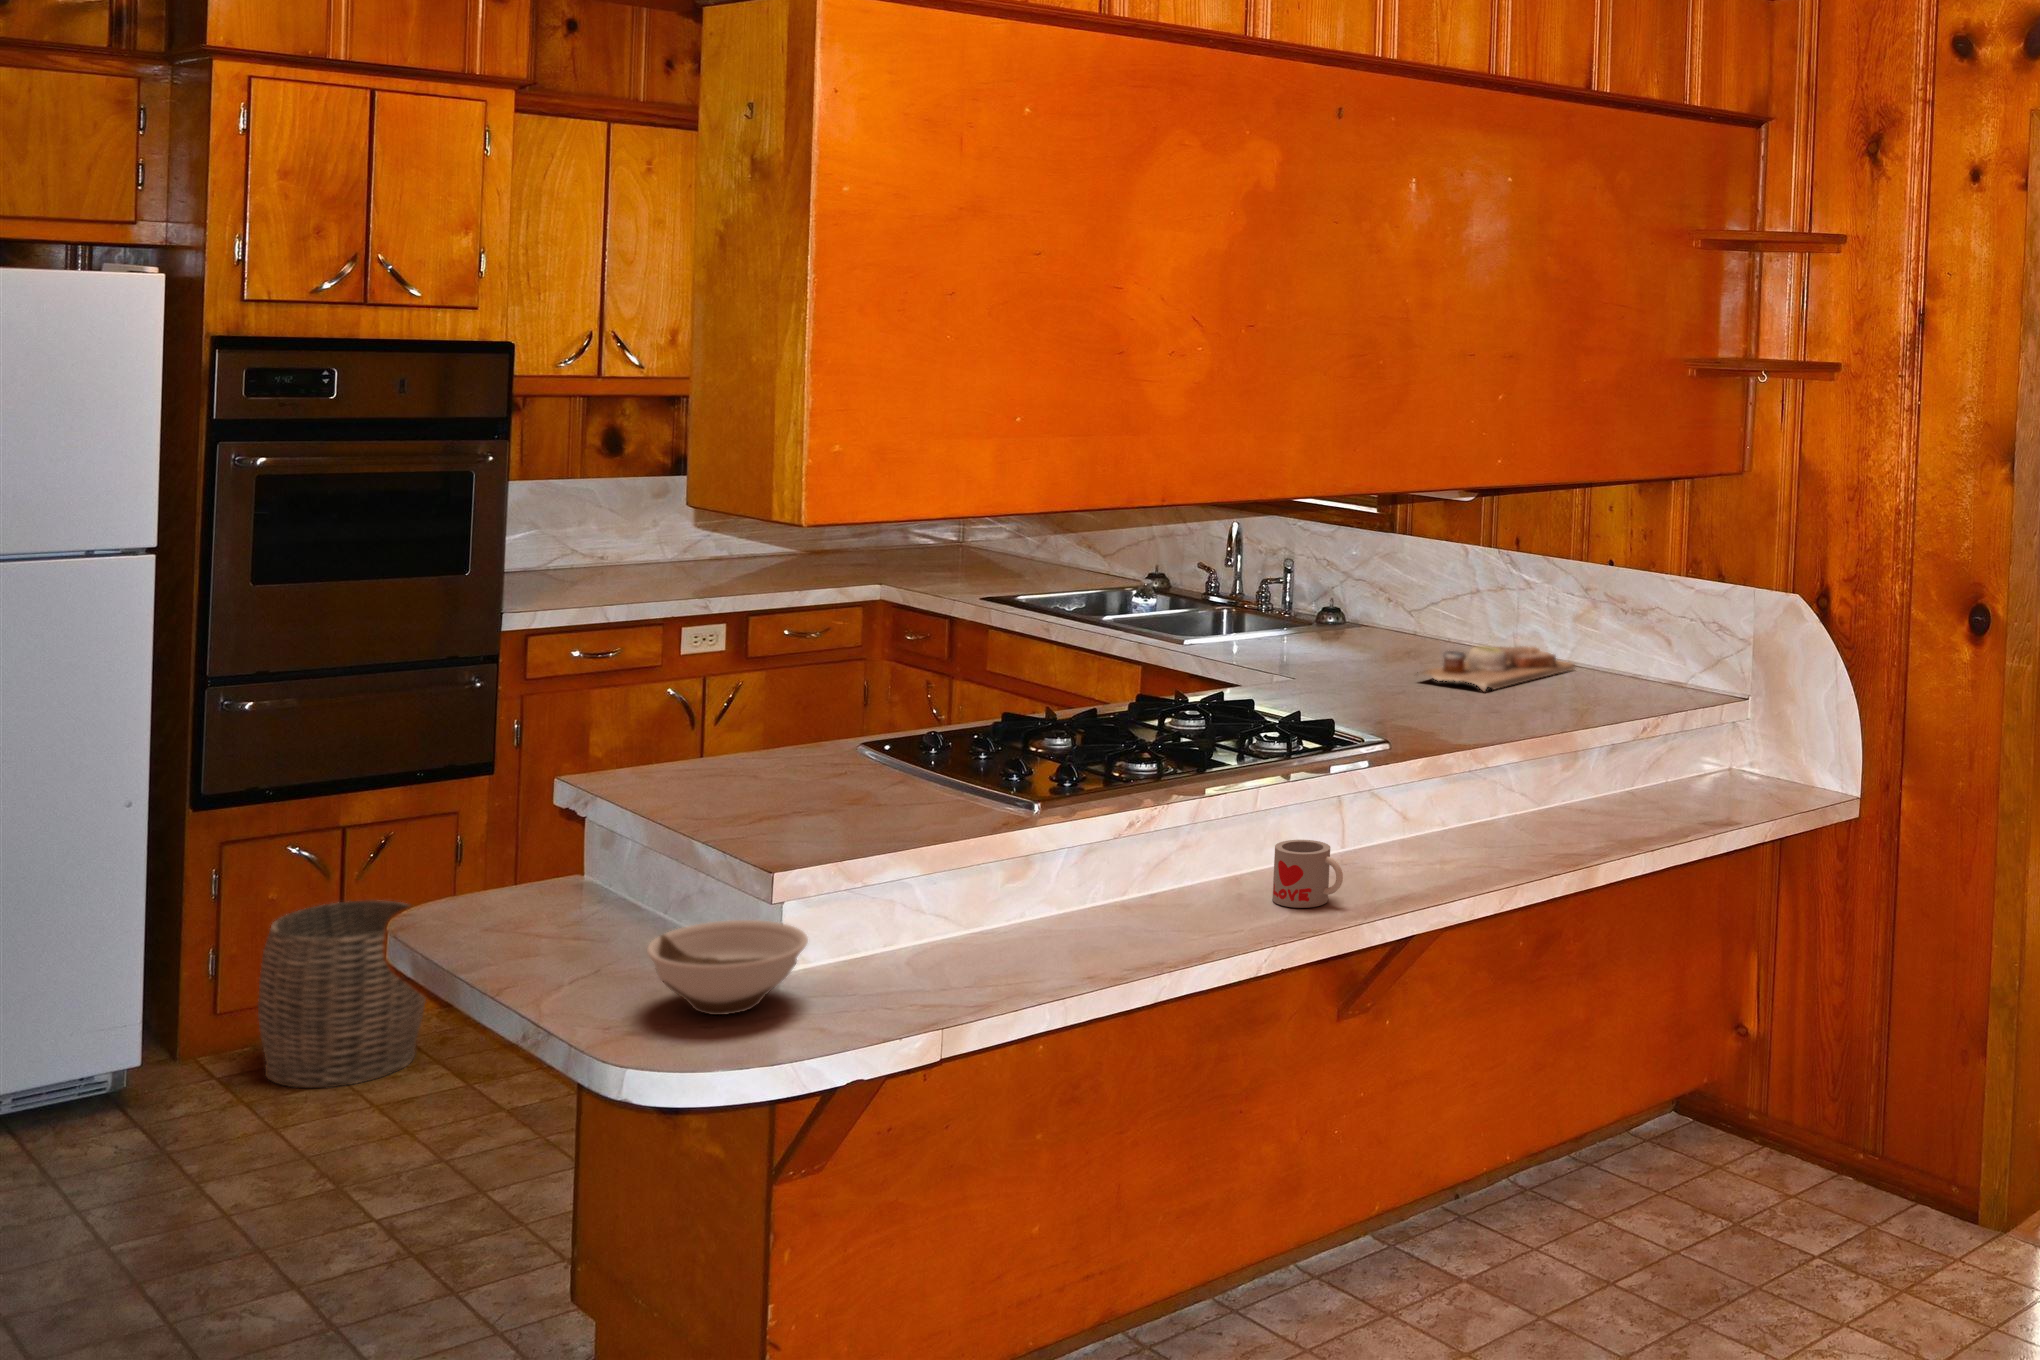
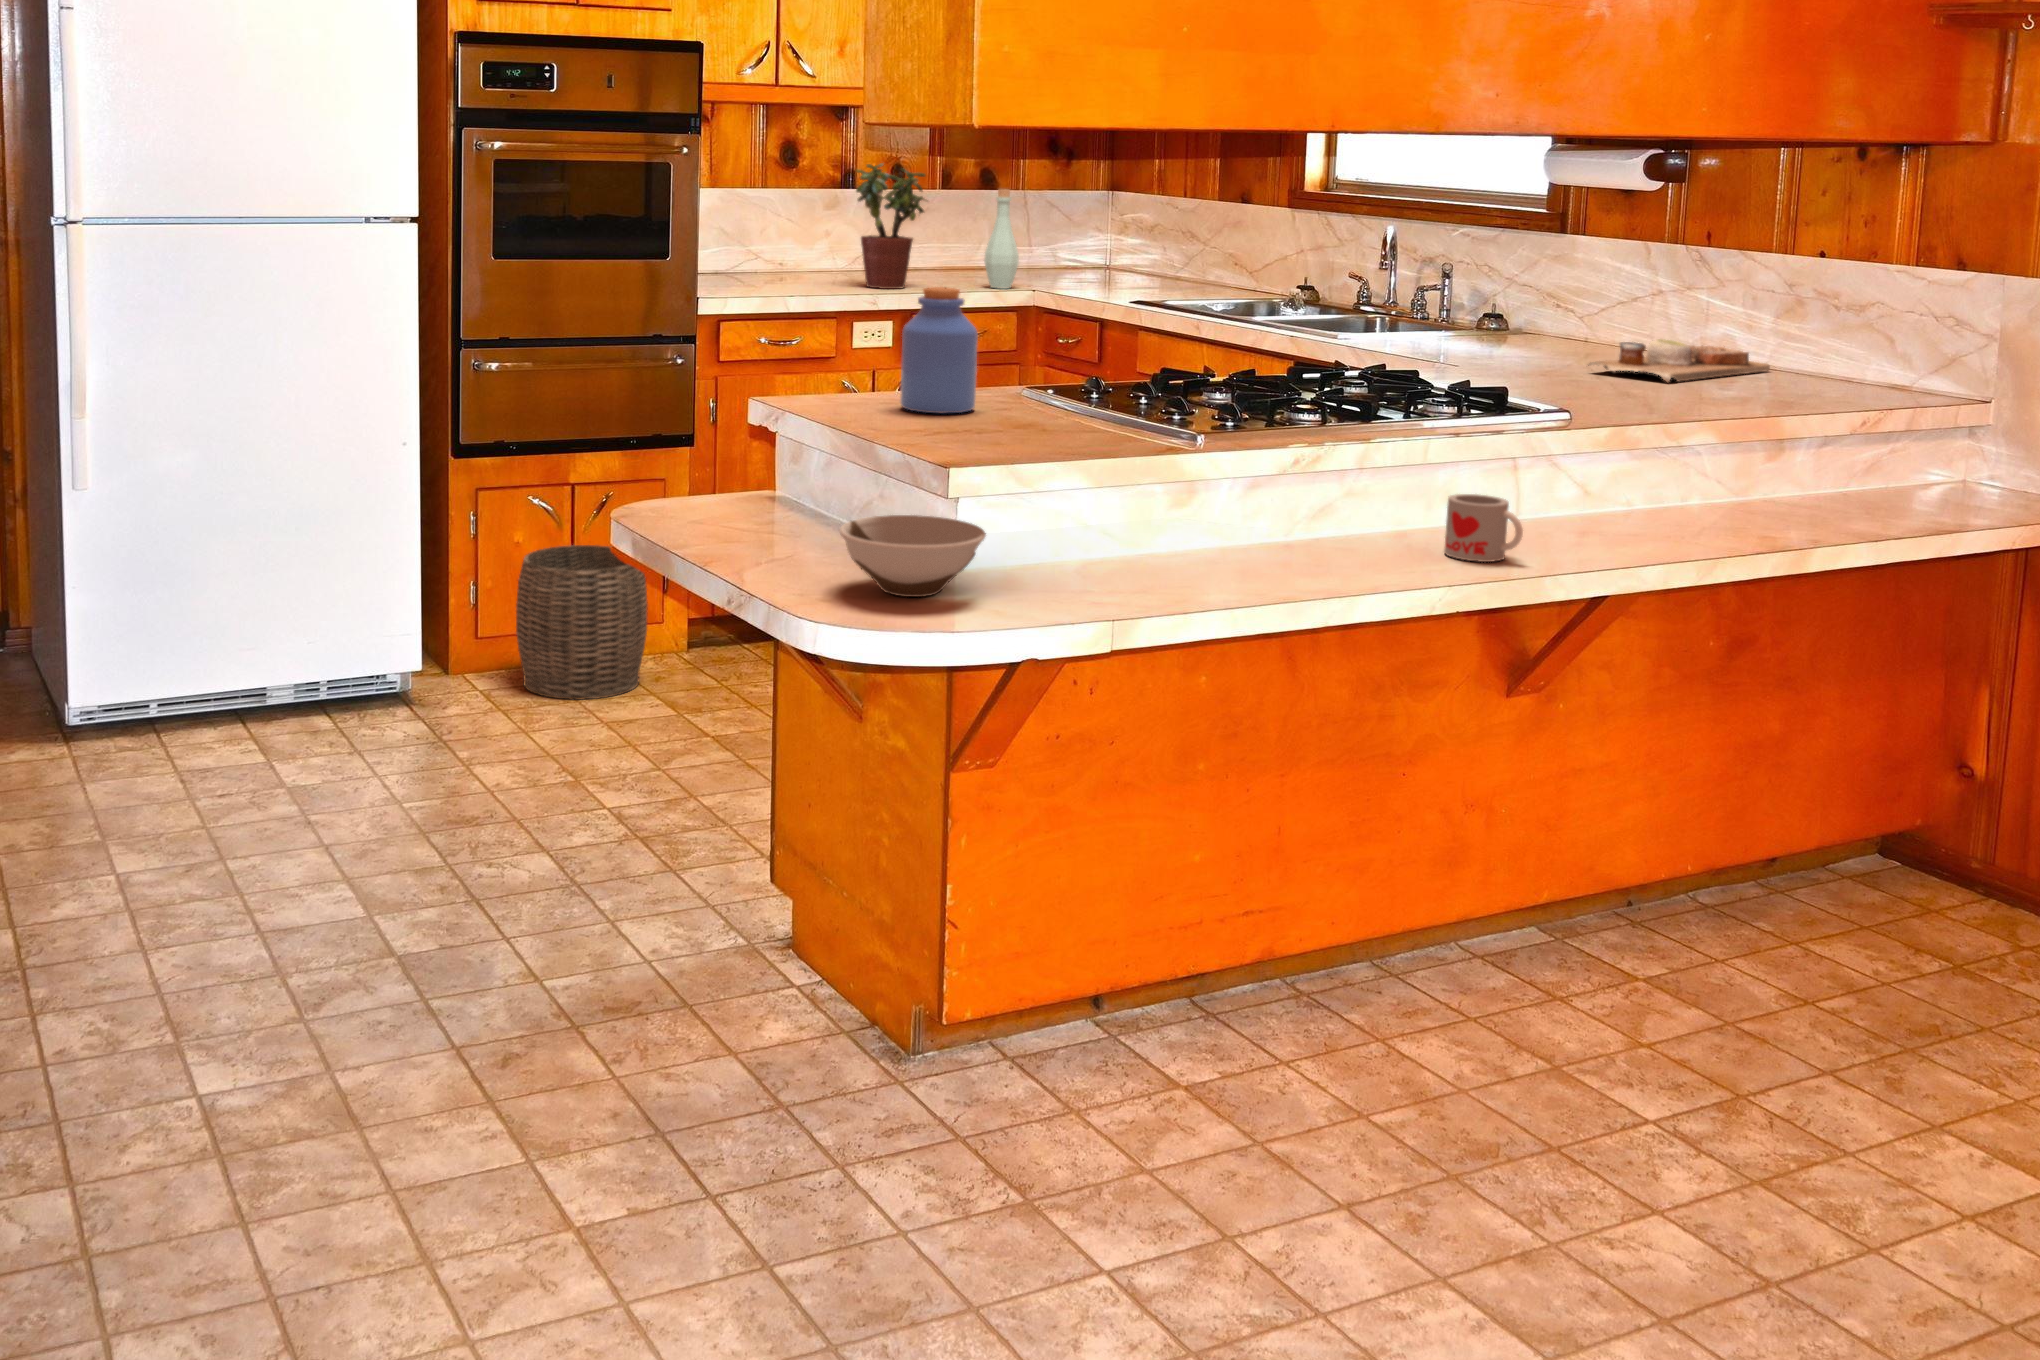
potted plant: none [689,458,772,589] -> present [856,163,925,289]
bottle: none [832,480,870,583] -> present [984,189,1019,289]
jar: none [724,654,809,788] -> present [900,287,978,413]

